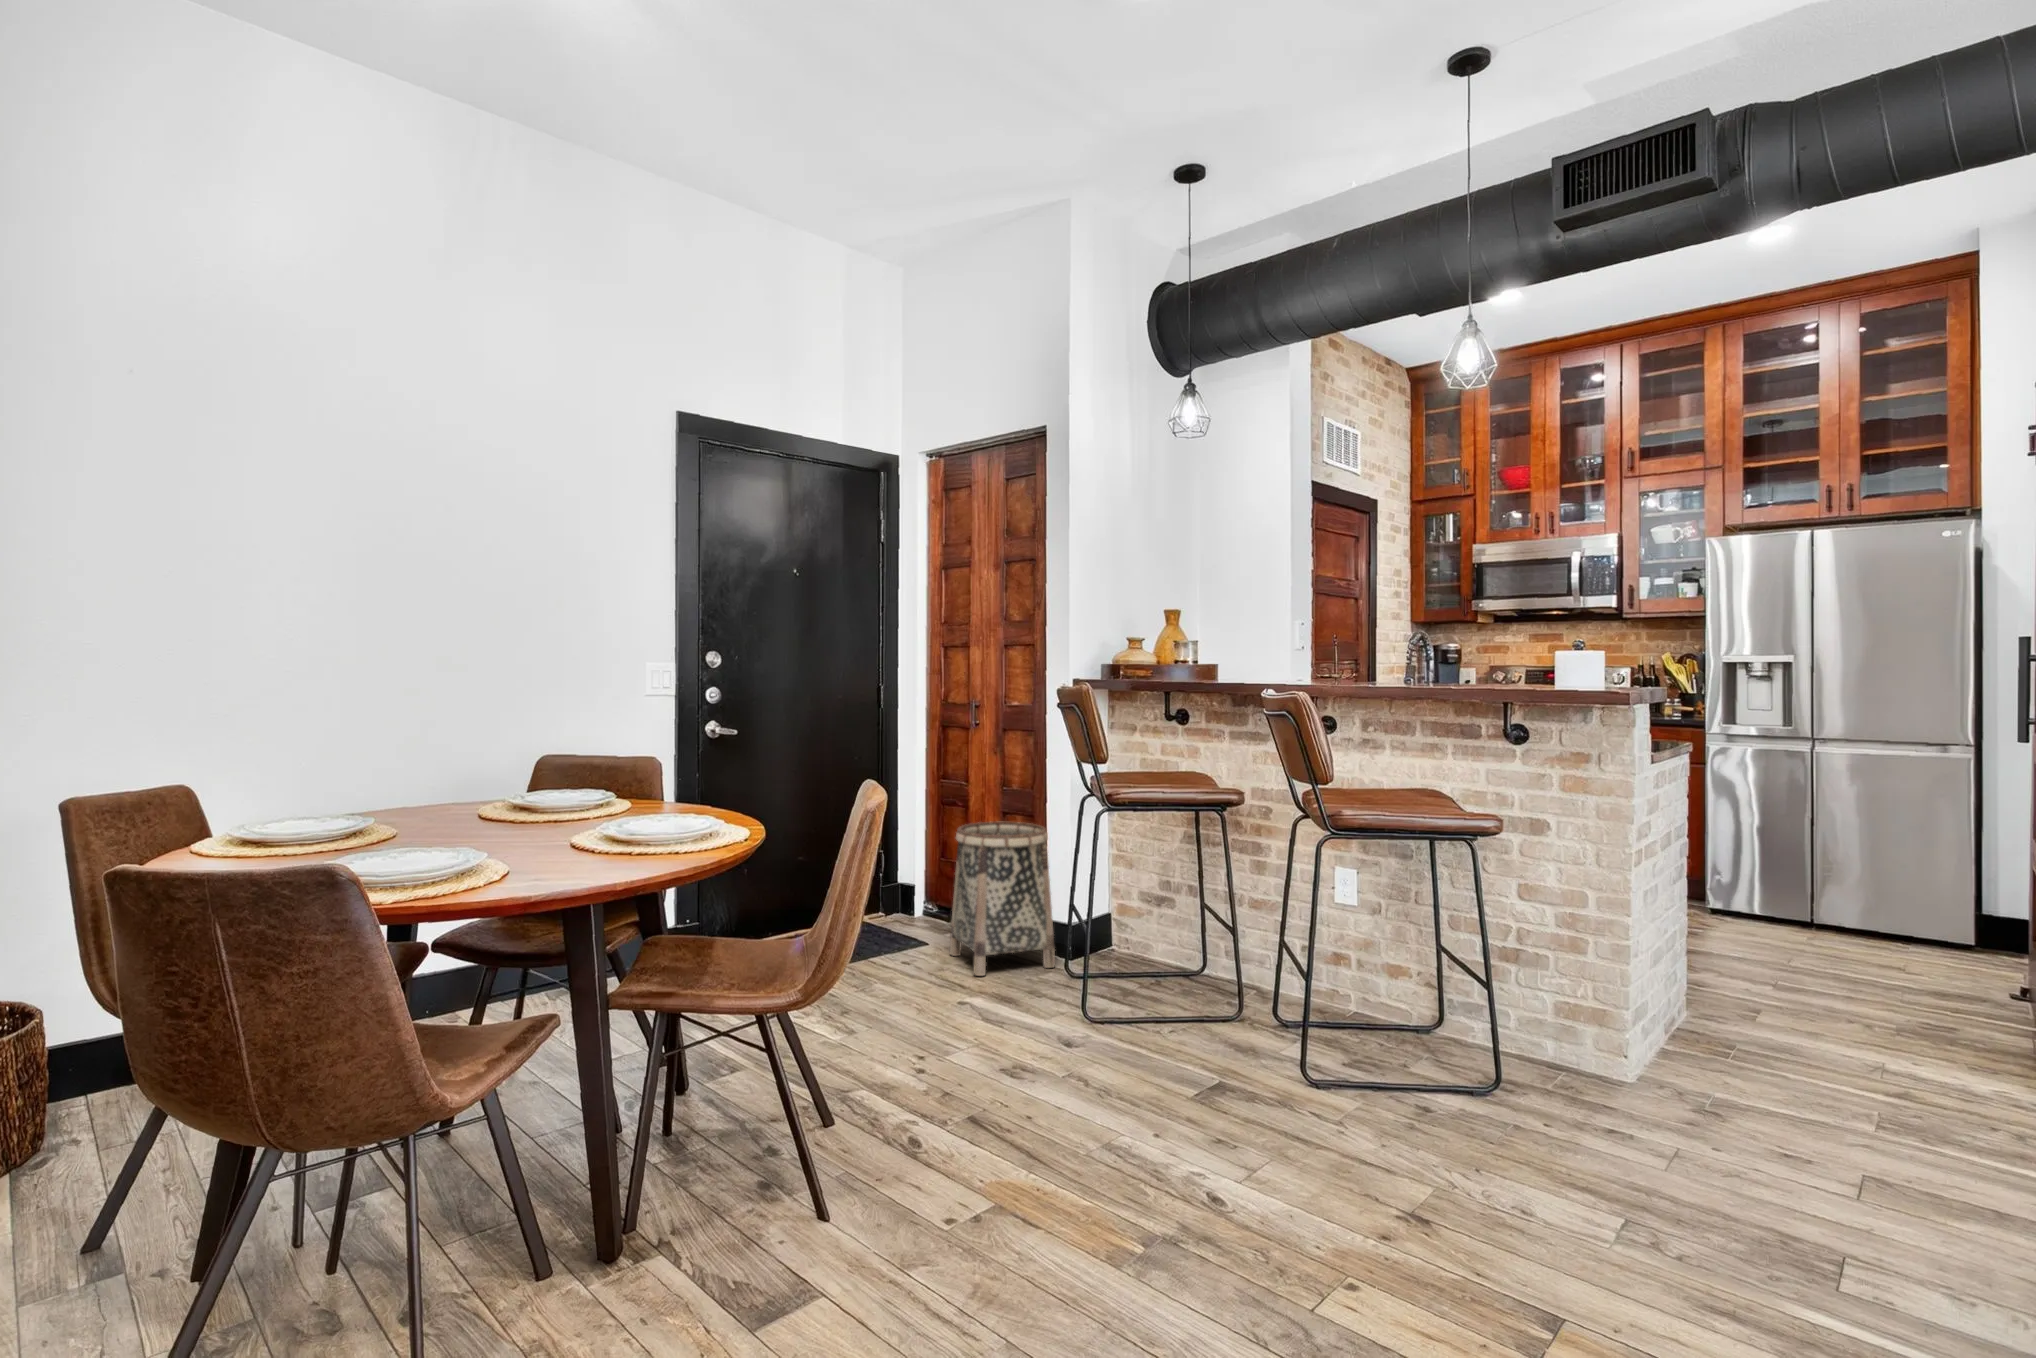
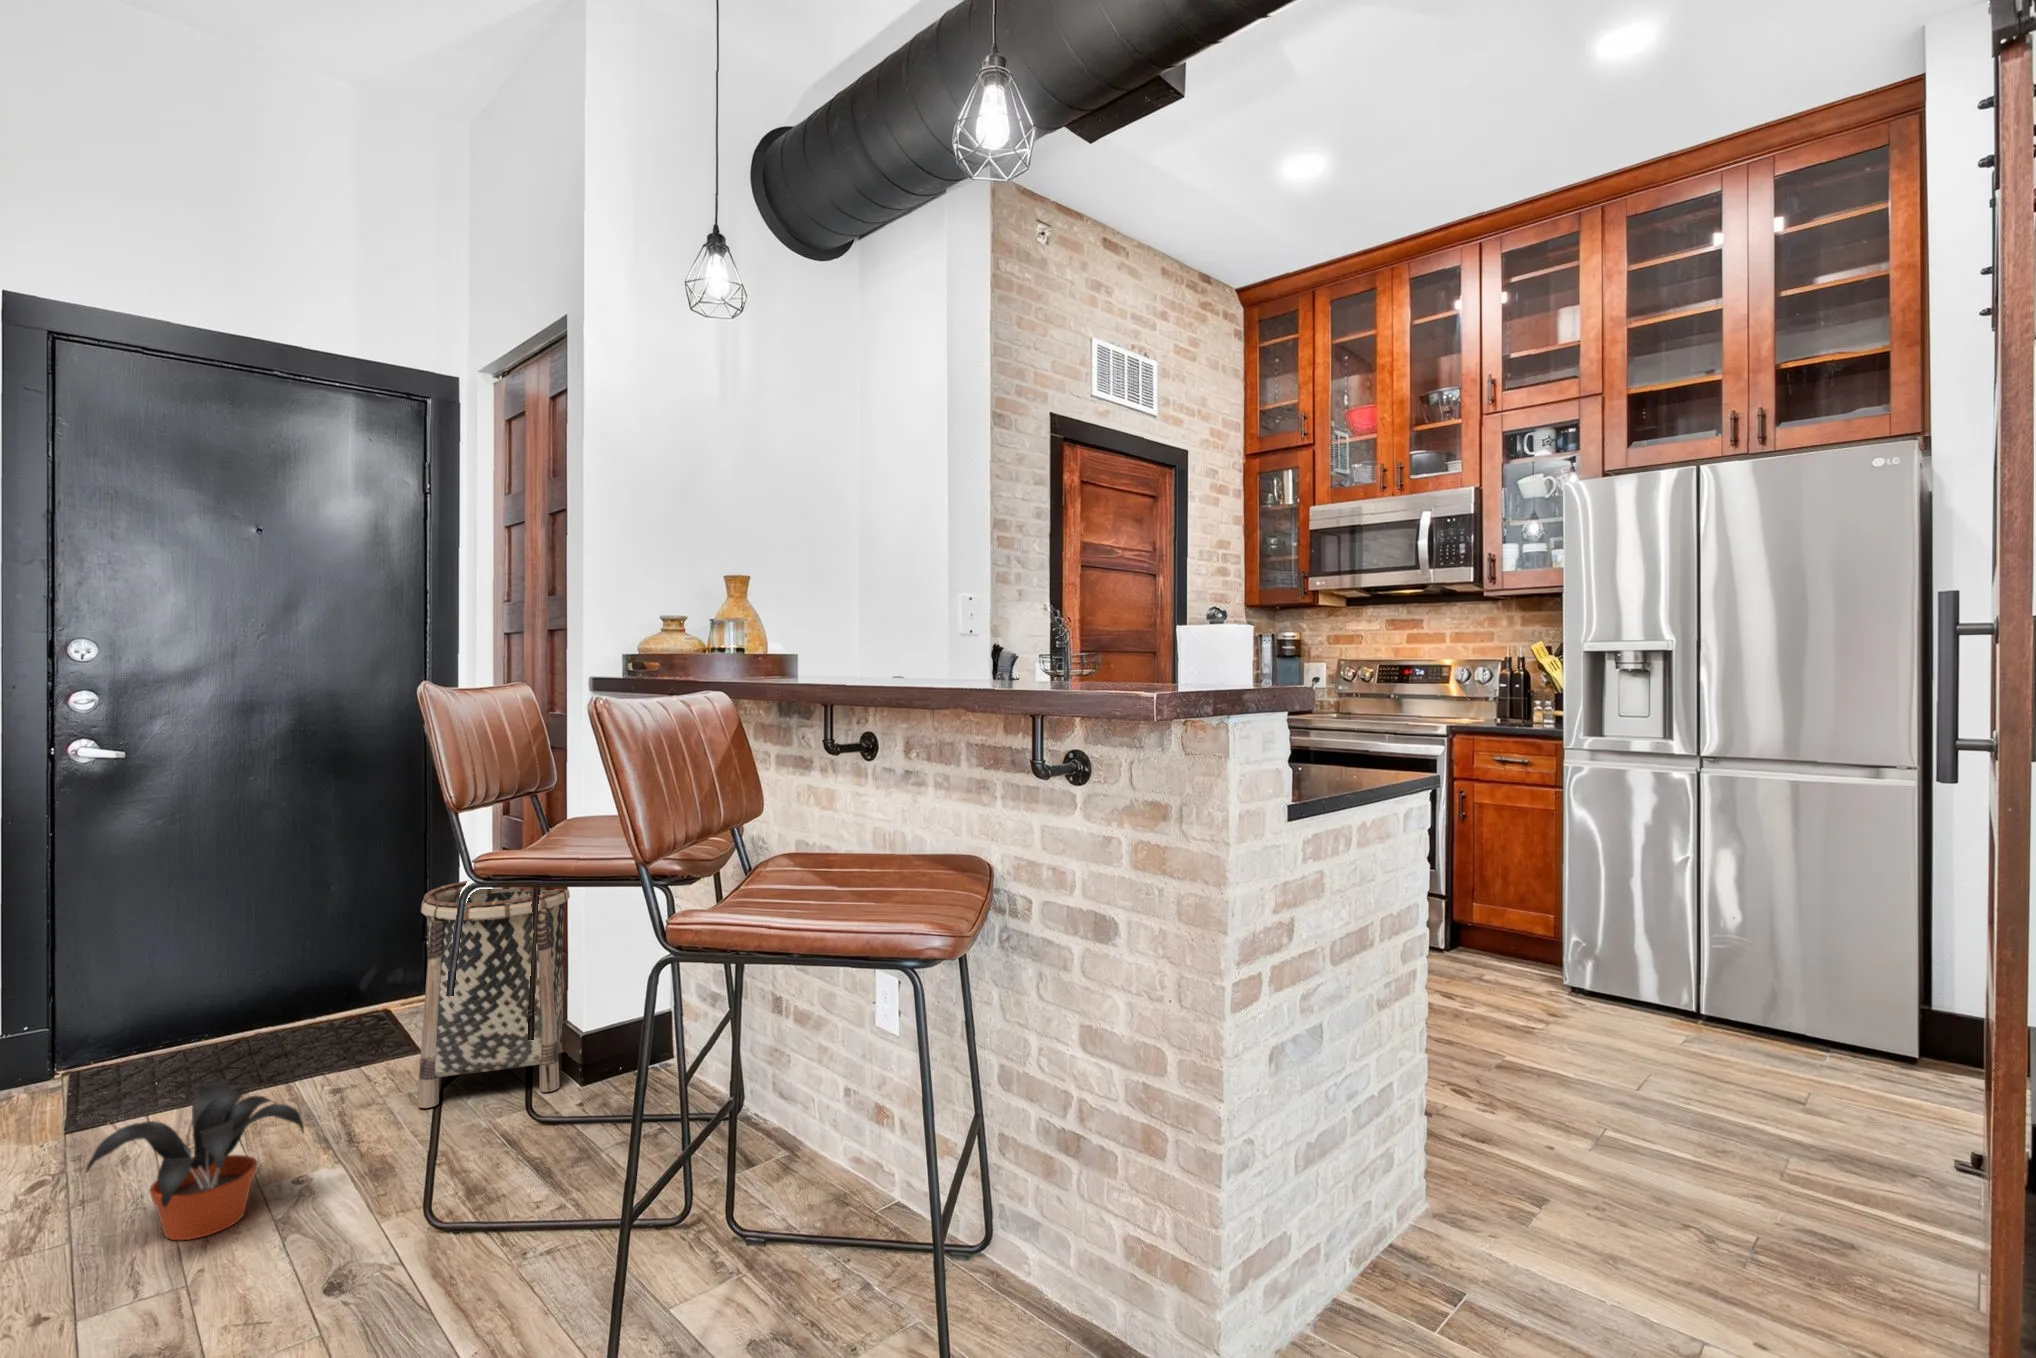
potted plant: none [881,941,985,1034] -> present [85,1080,304,1240]

